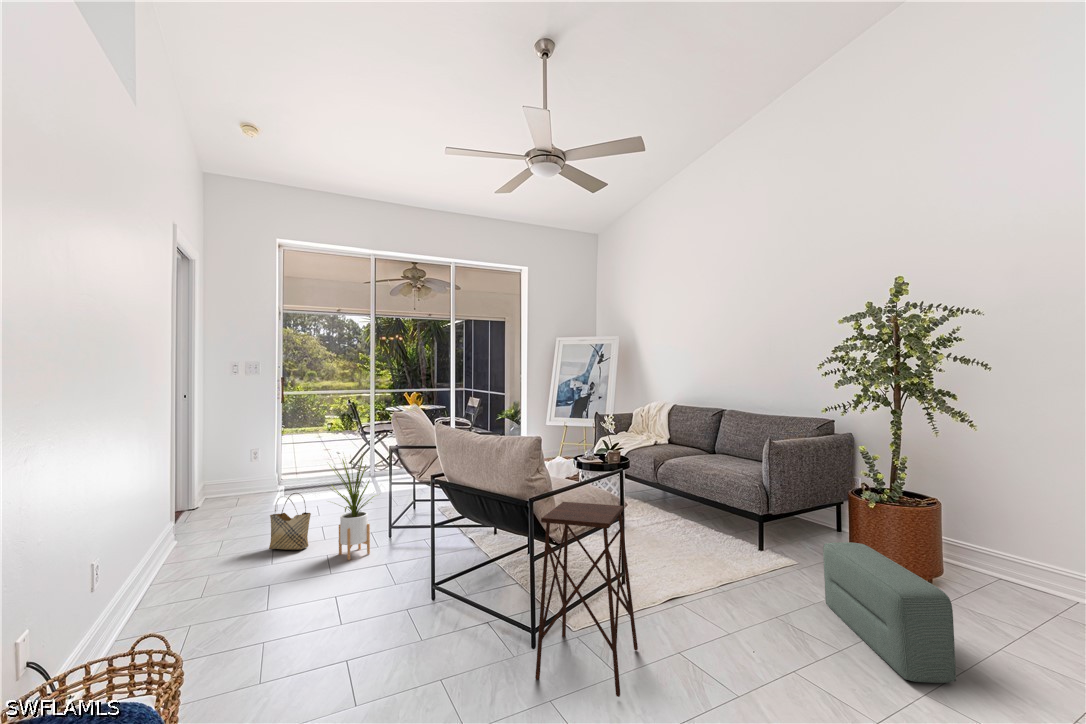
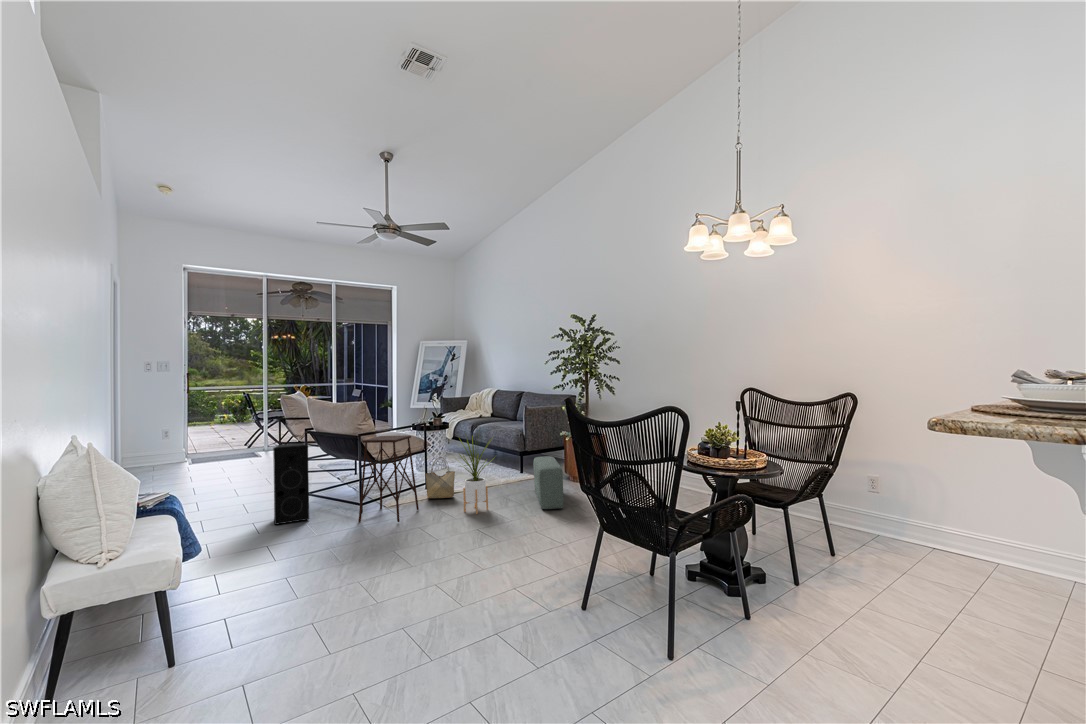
house plant: present [330,458,374,560] -> present [459,436,489,514]
woven basket: present [269,493,311,550] -> present [425,457,455,499]
speaker: none [381,508,445,675] -> present [273,442,309,525]

